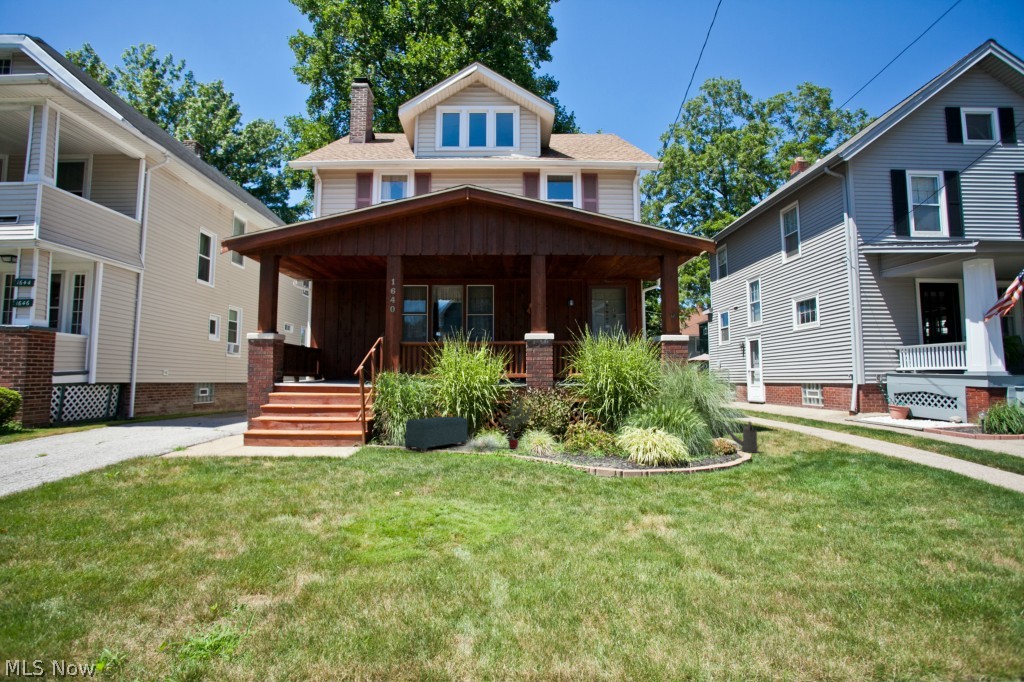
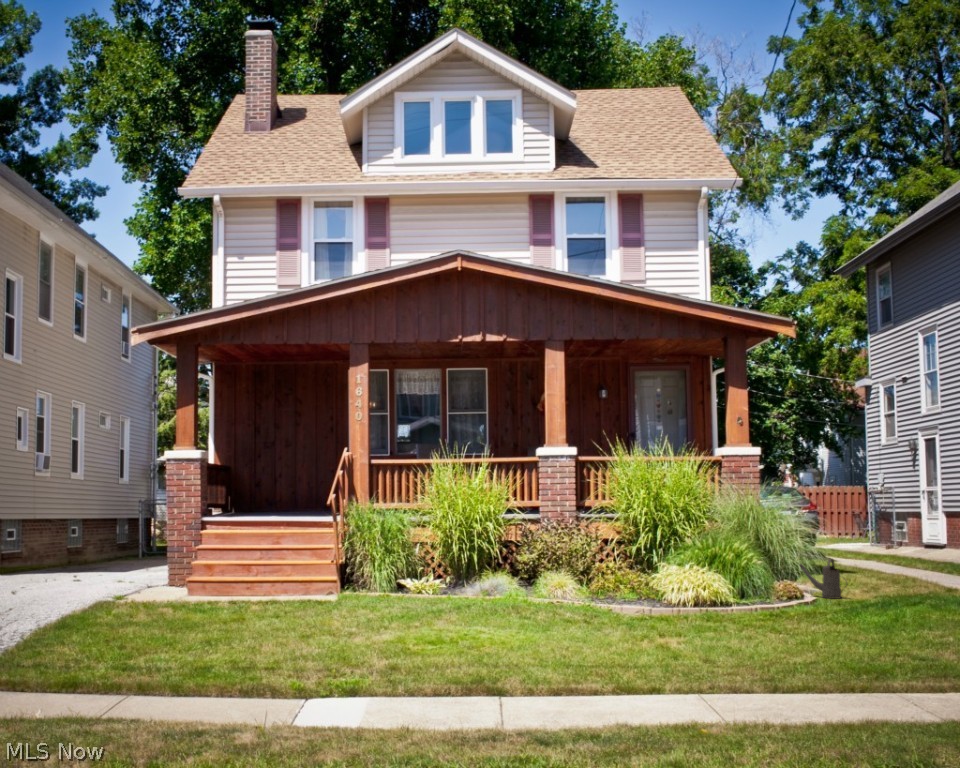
potted tree: present [499,400,530,449] -> none [504,534,547,598]
bench: present [405,417,467,452] -> none [387,557,464,601]

